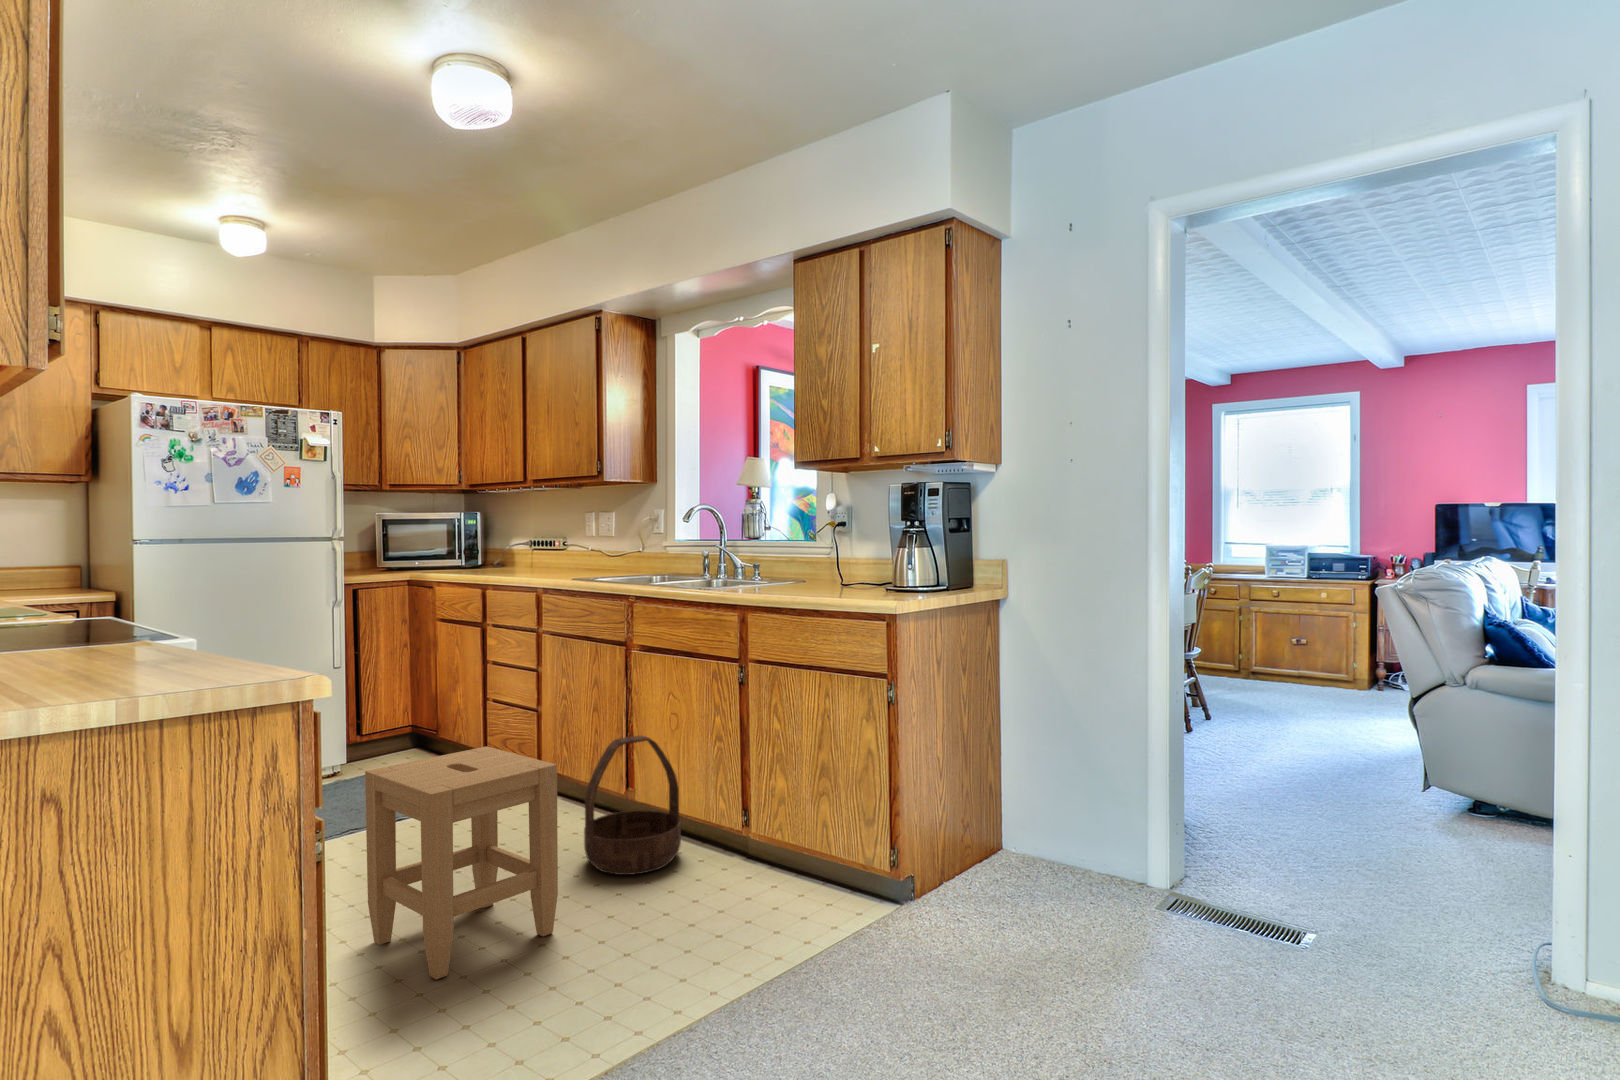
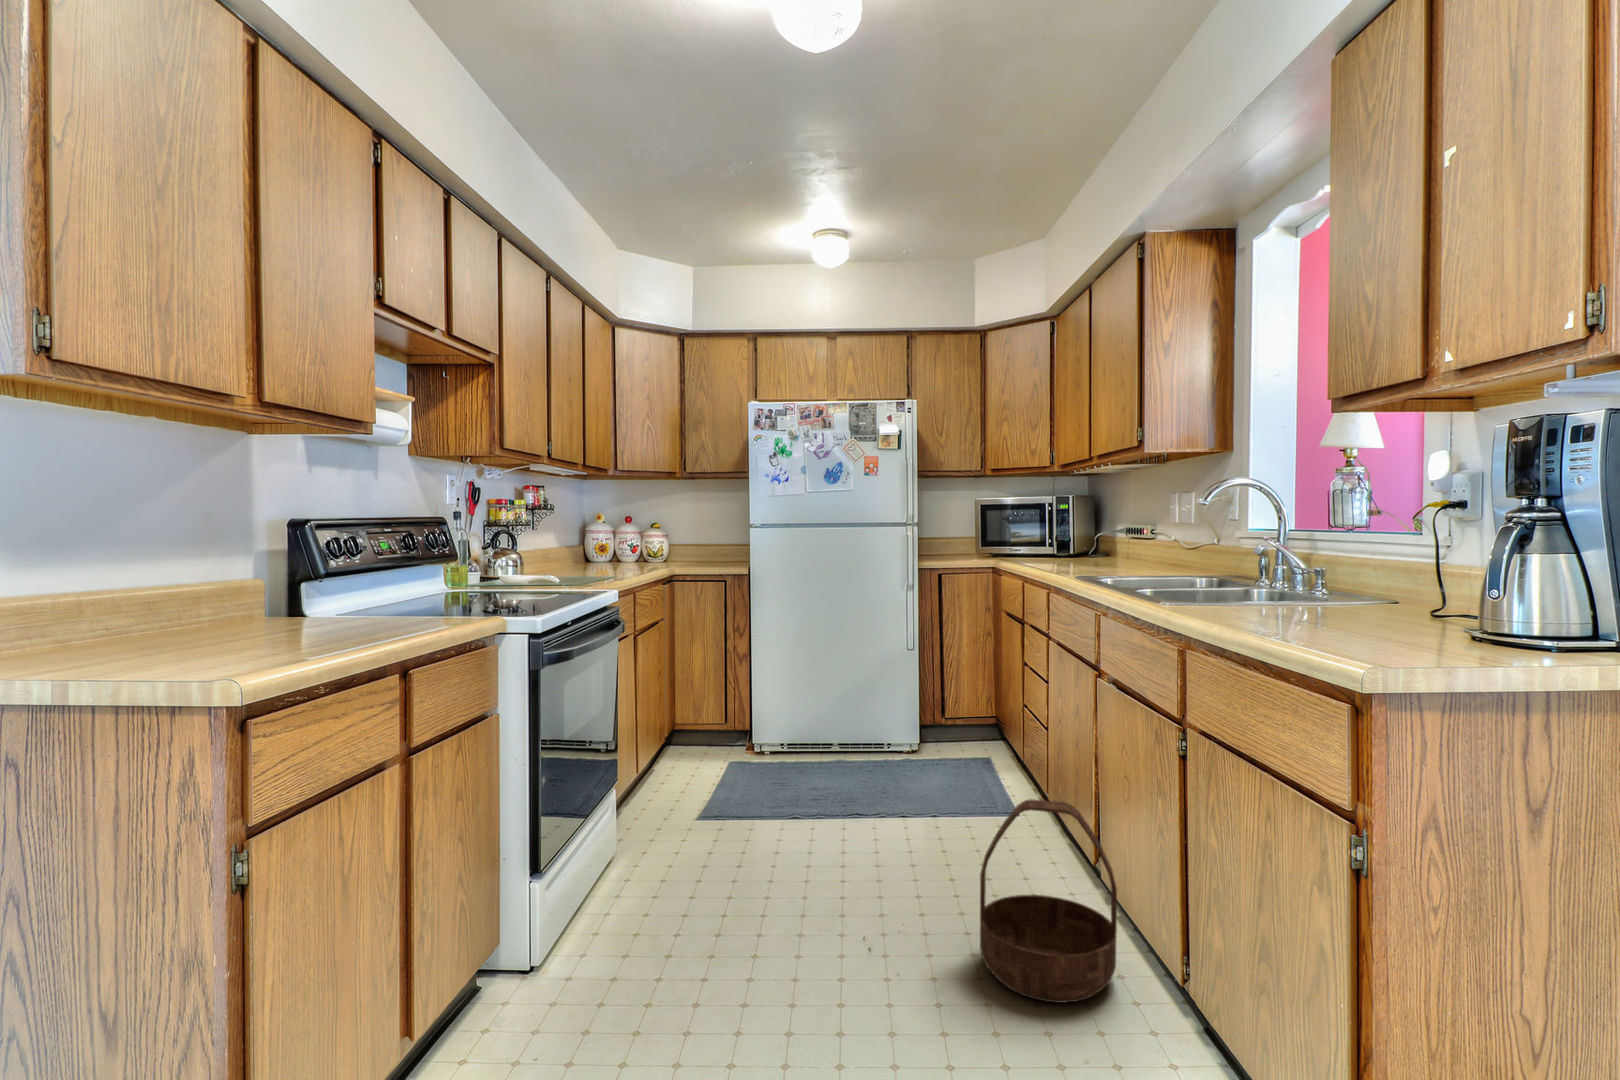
stool: present [365,746,558,979] -> none [684,771,854,1035]

